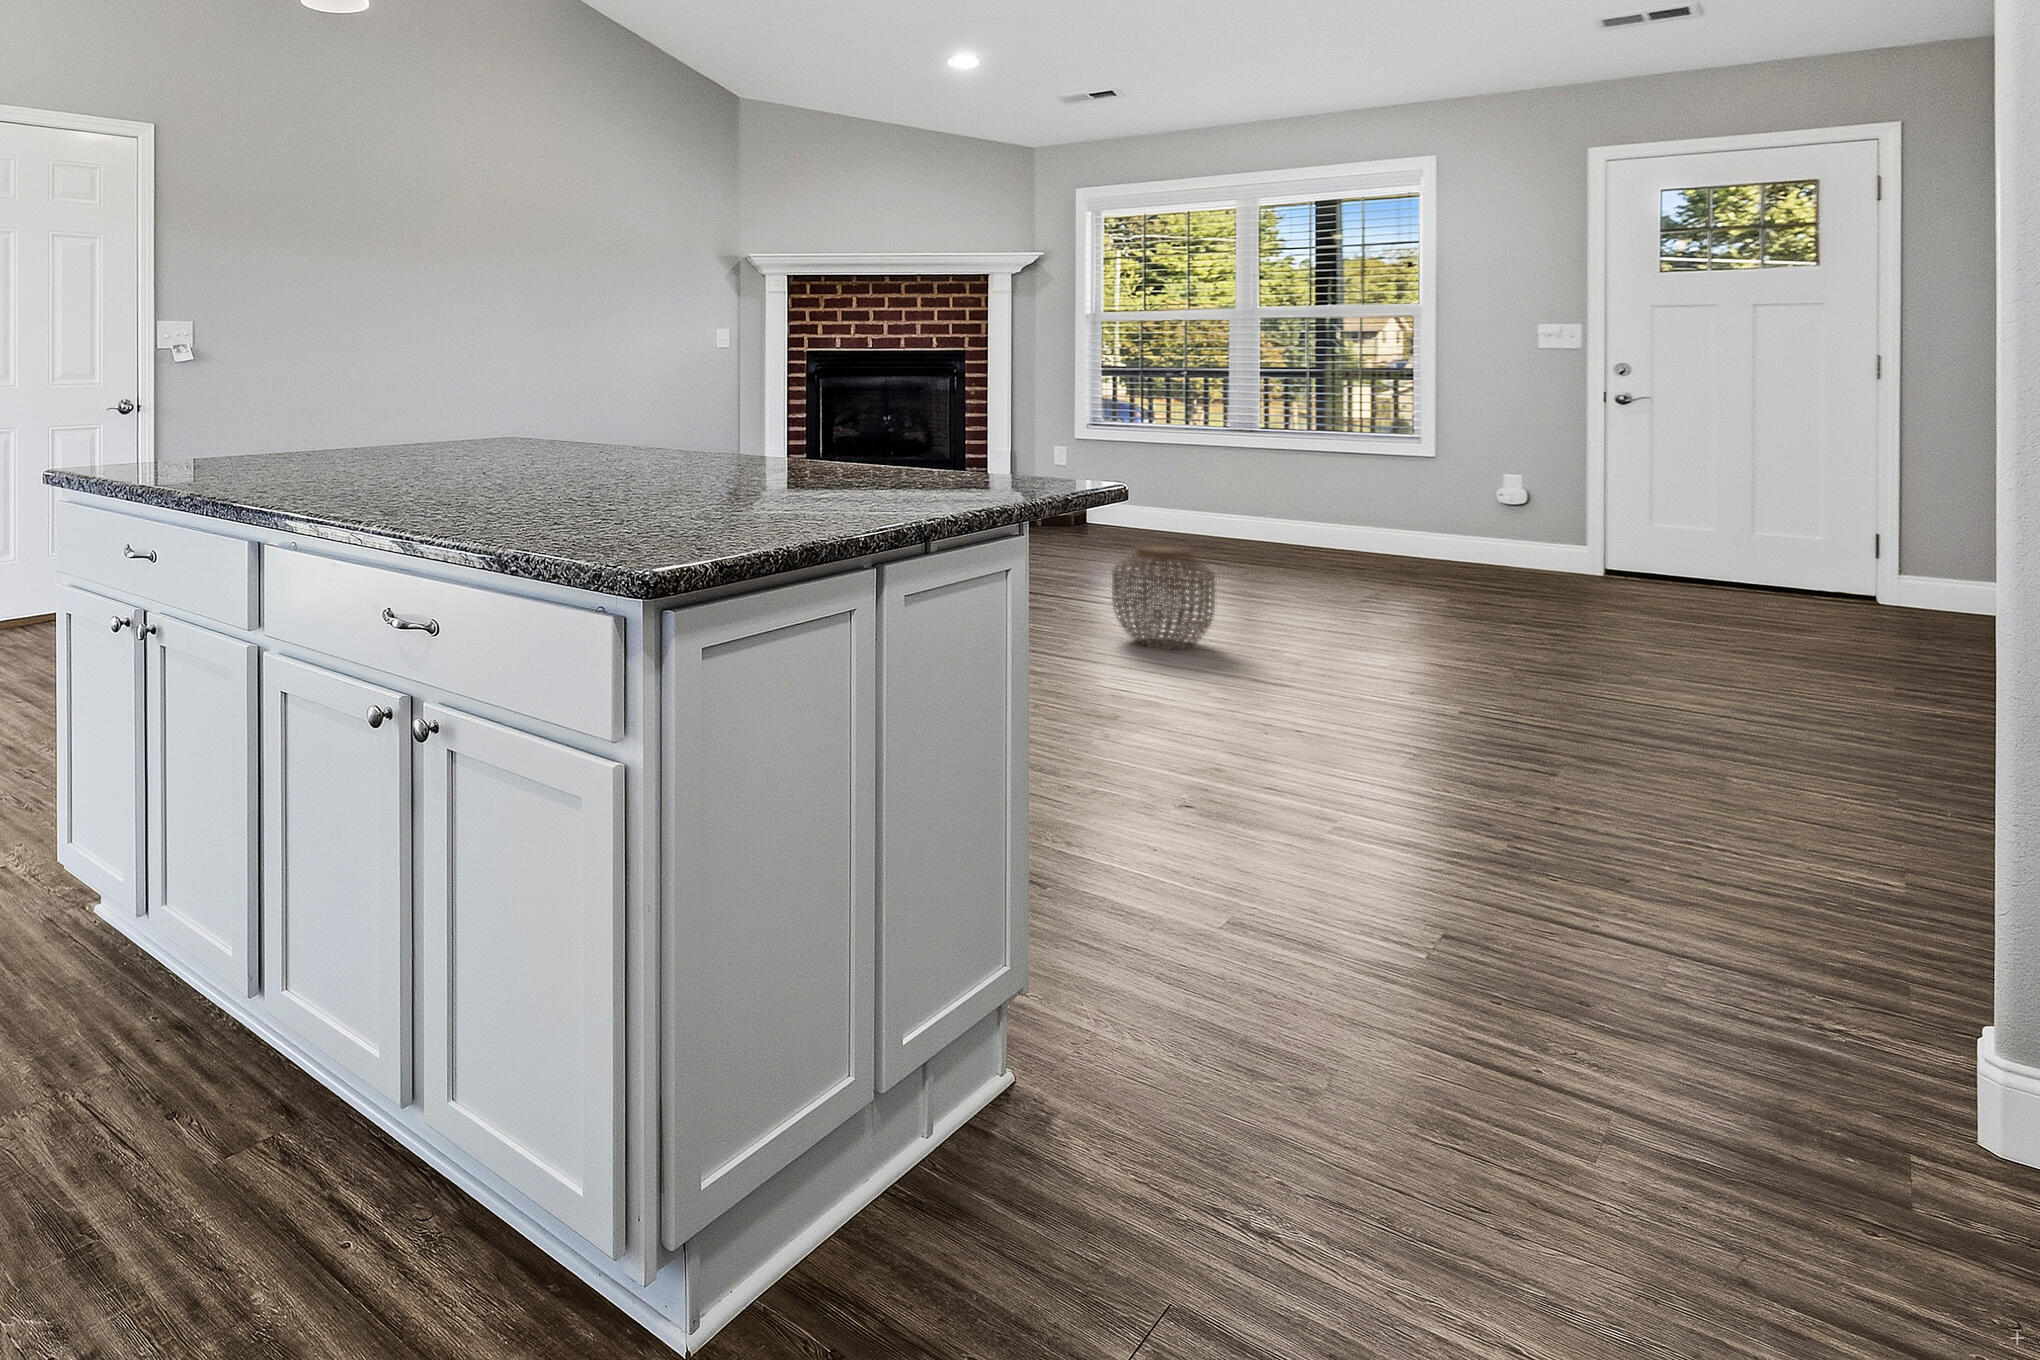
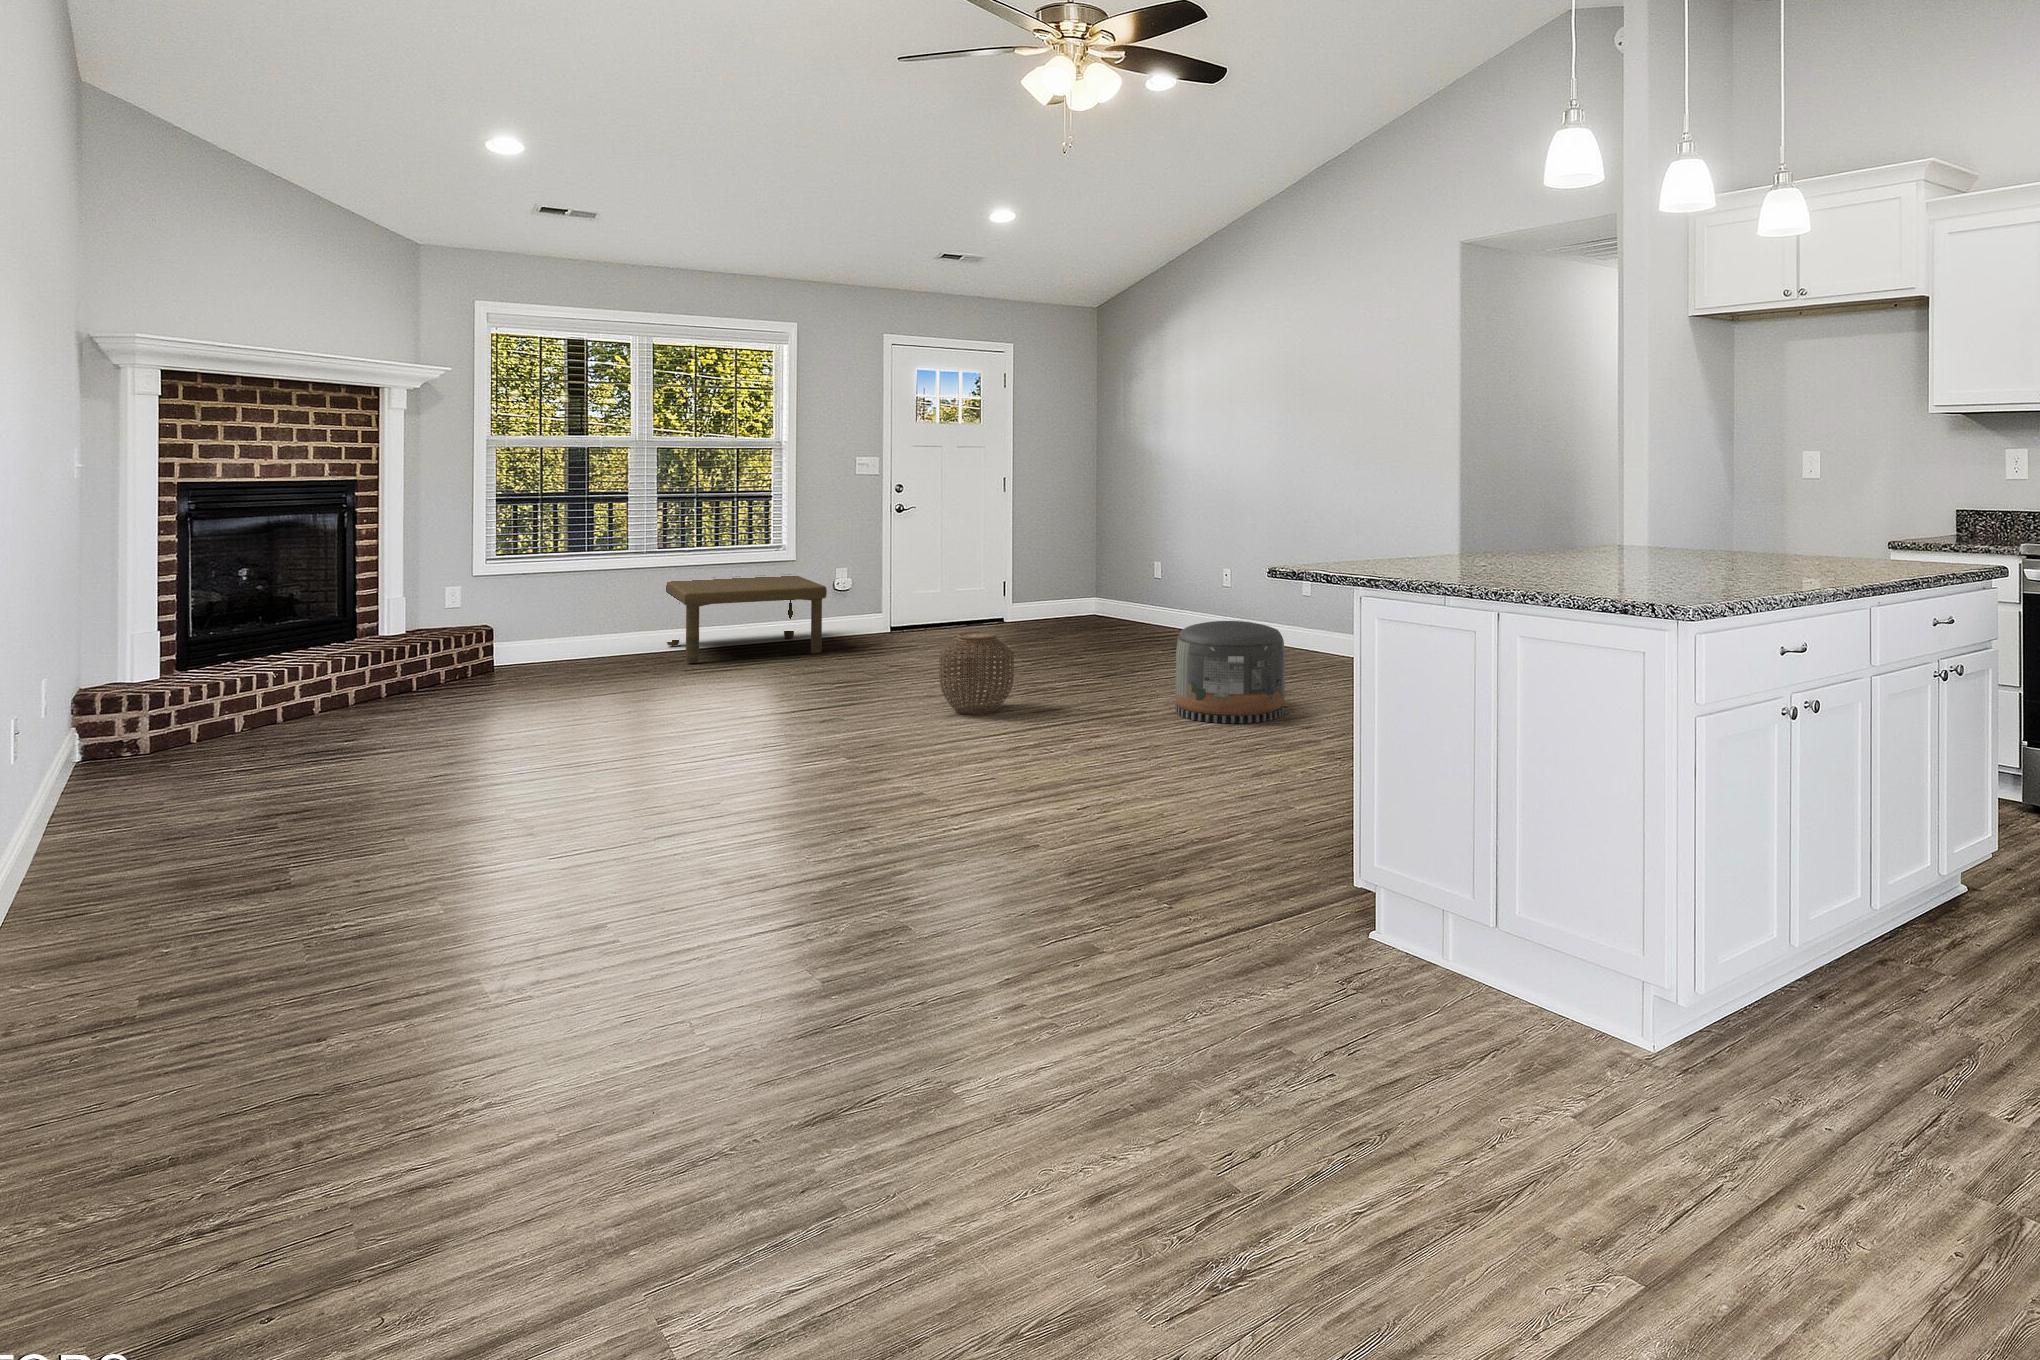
coffee table: none [1180,469,1418,577] -> present [666,576,827,663]
pouf: none [1287,585,1505,768] -> present [1175,621,1285,723]

